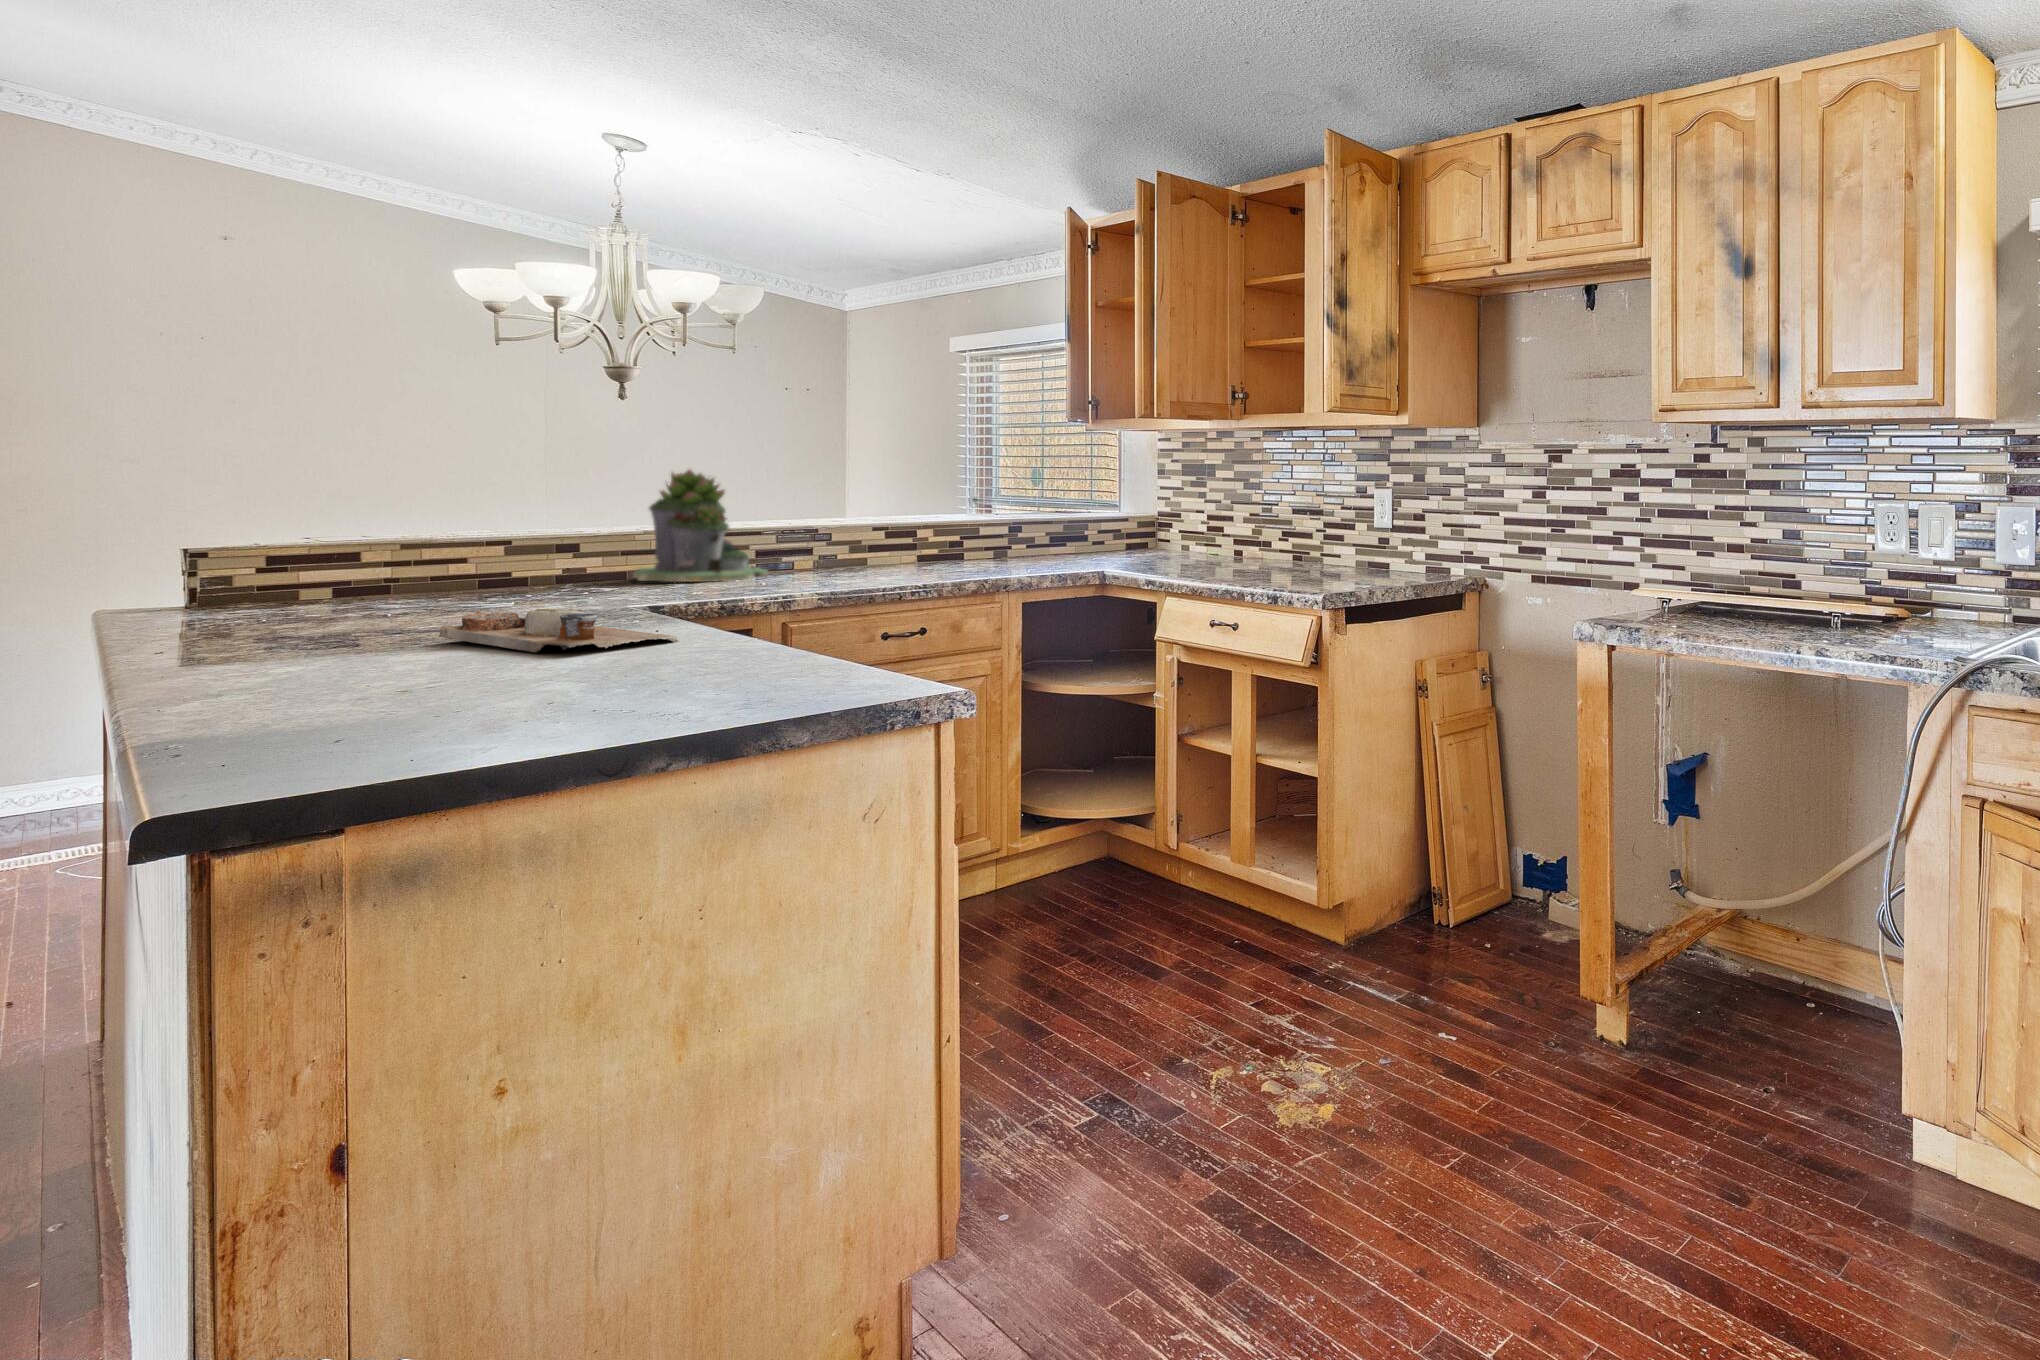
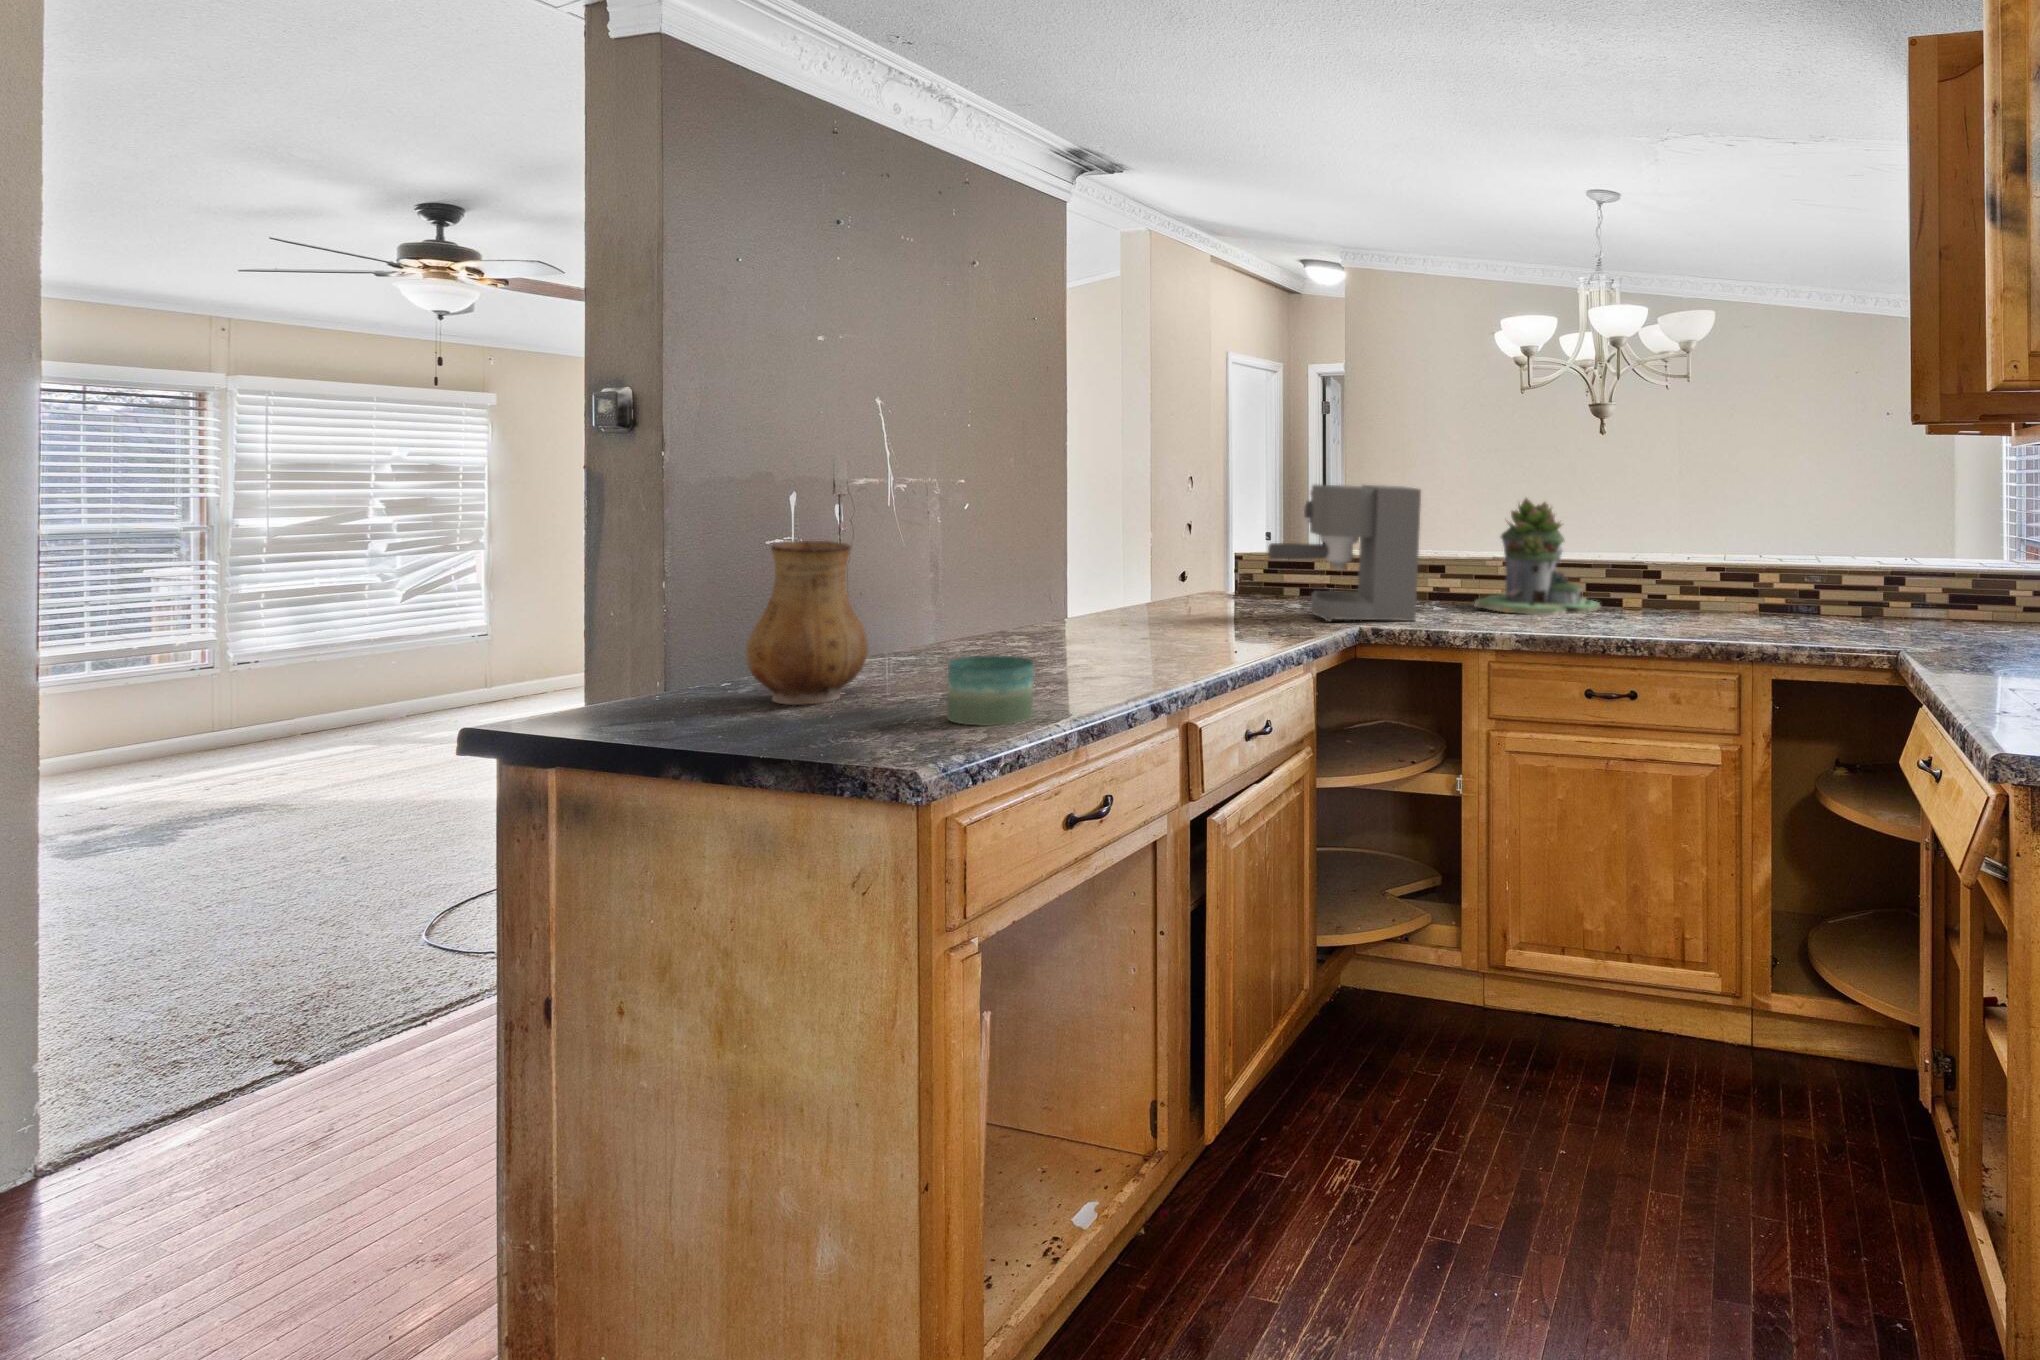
coffee maker: none [442,453,647,606] -> present [1268,484,1421,622]
ceramic pitcher: none [222,517,444,726] -> present [746,541,868,705]
cutting board: present [439,609,678,653] -> none [1085,623,1217,678]
candle: none [664,619,764,684] -> present [947,656,1034,726]

